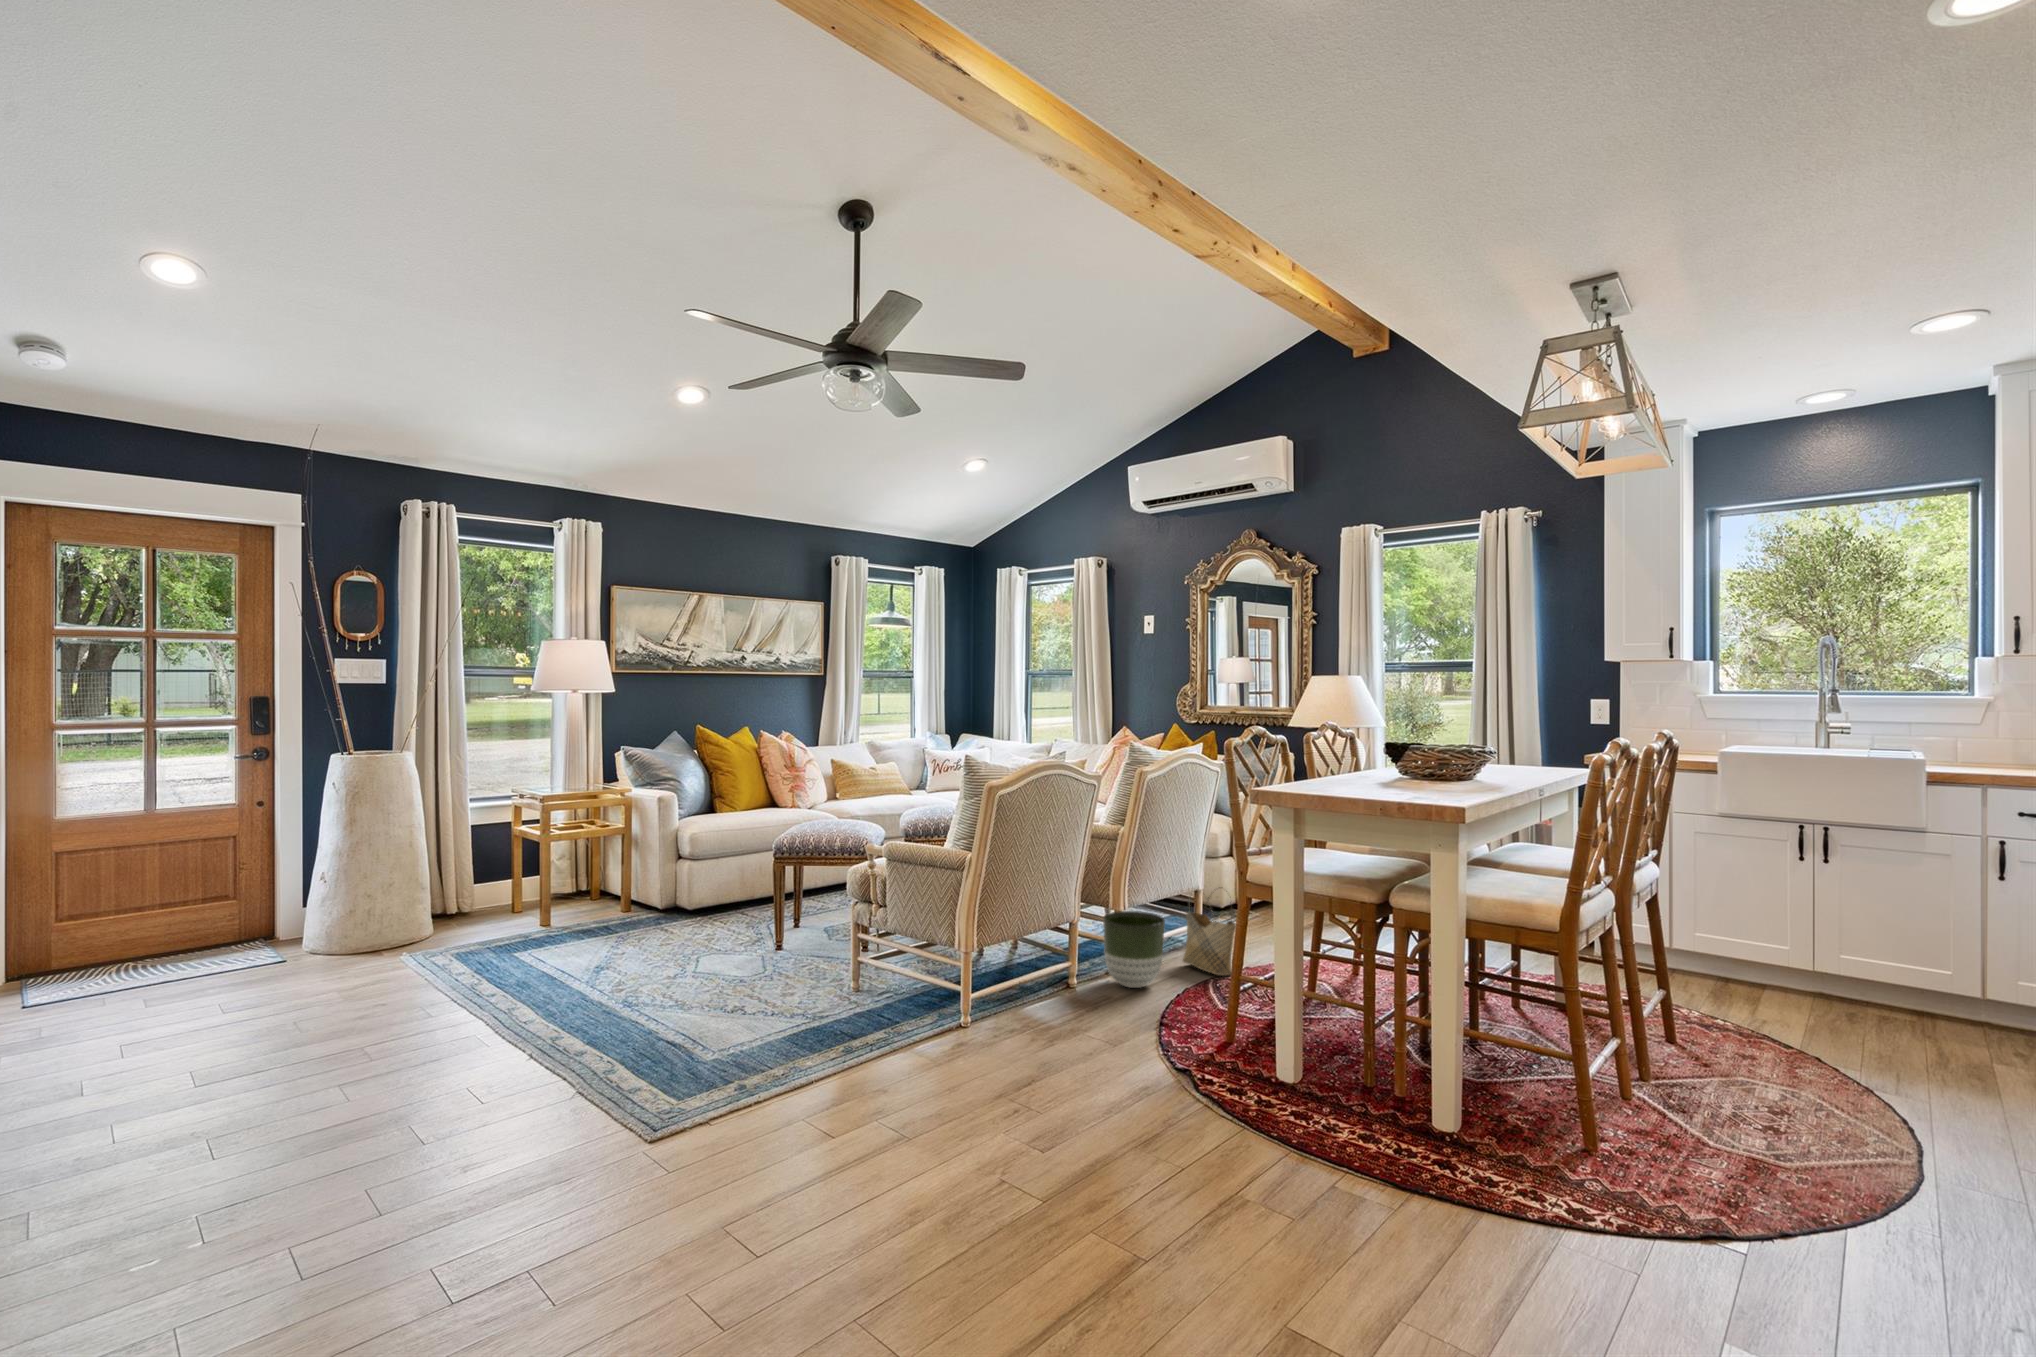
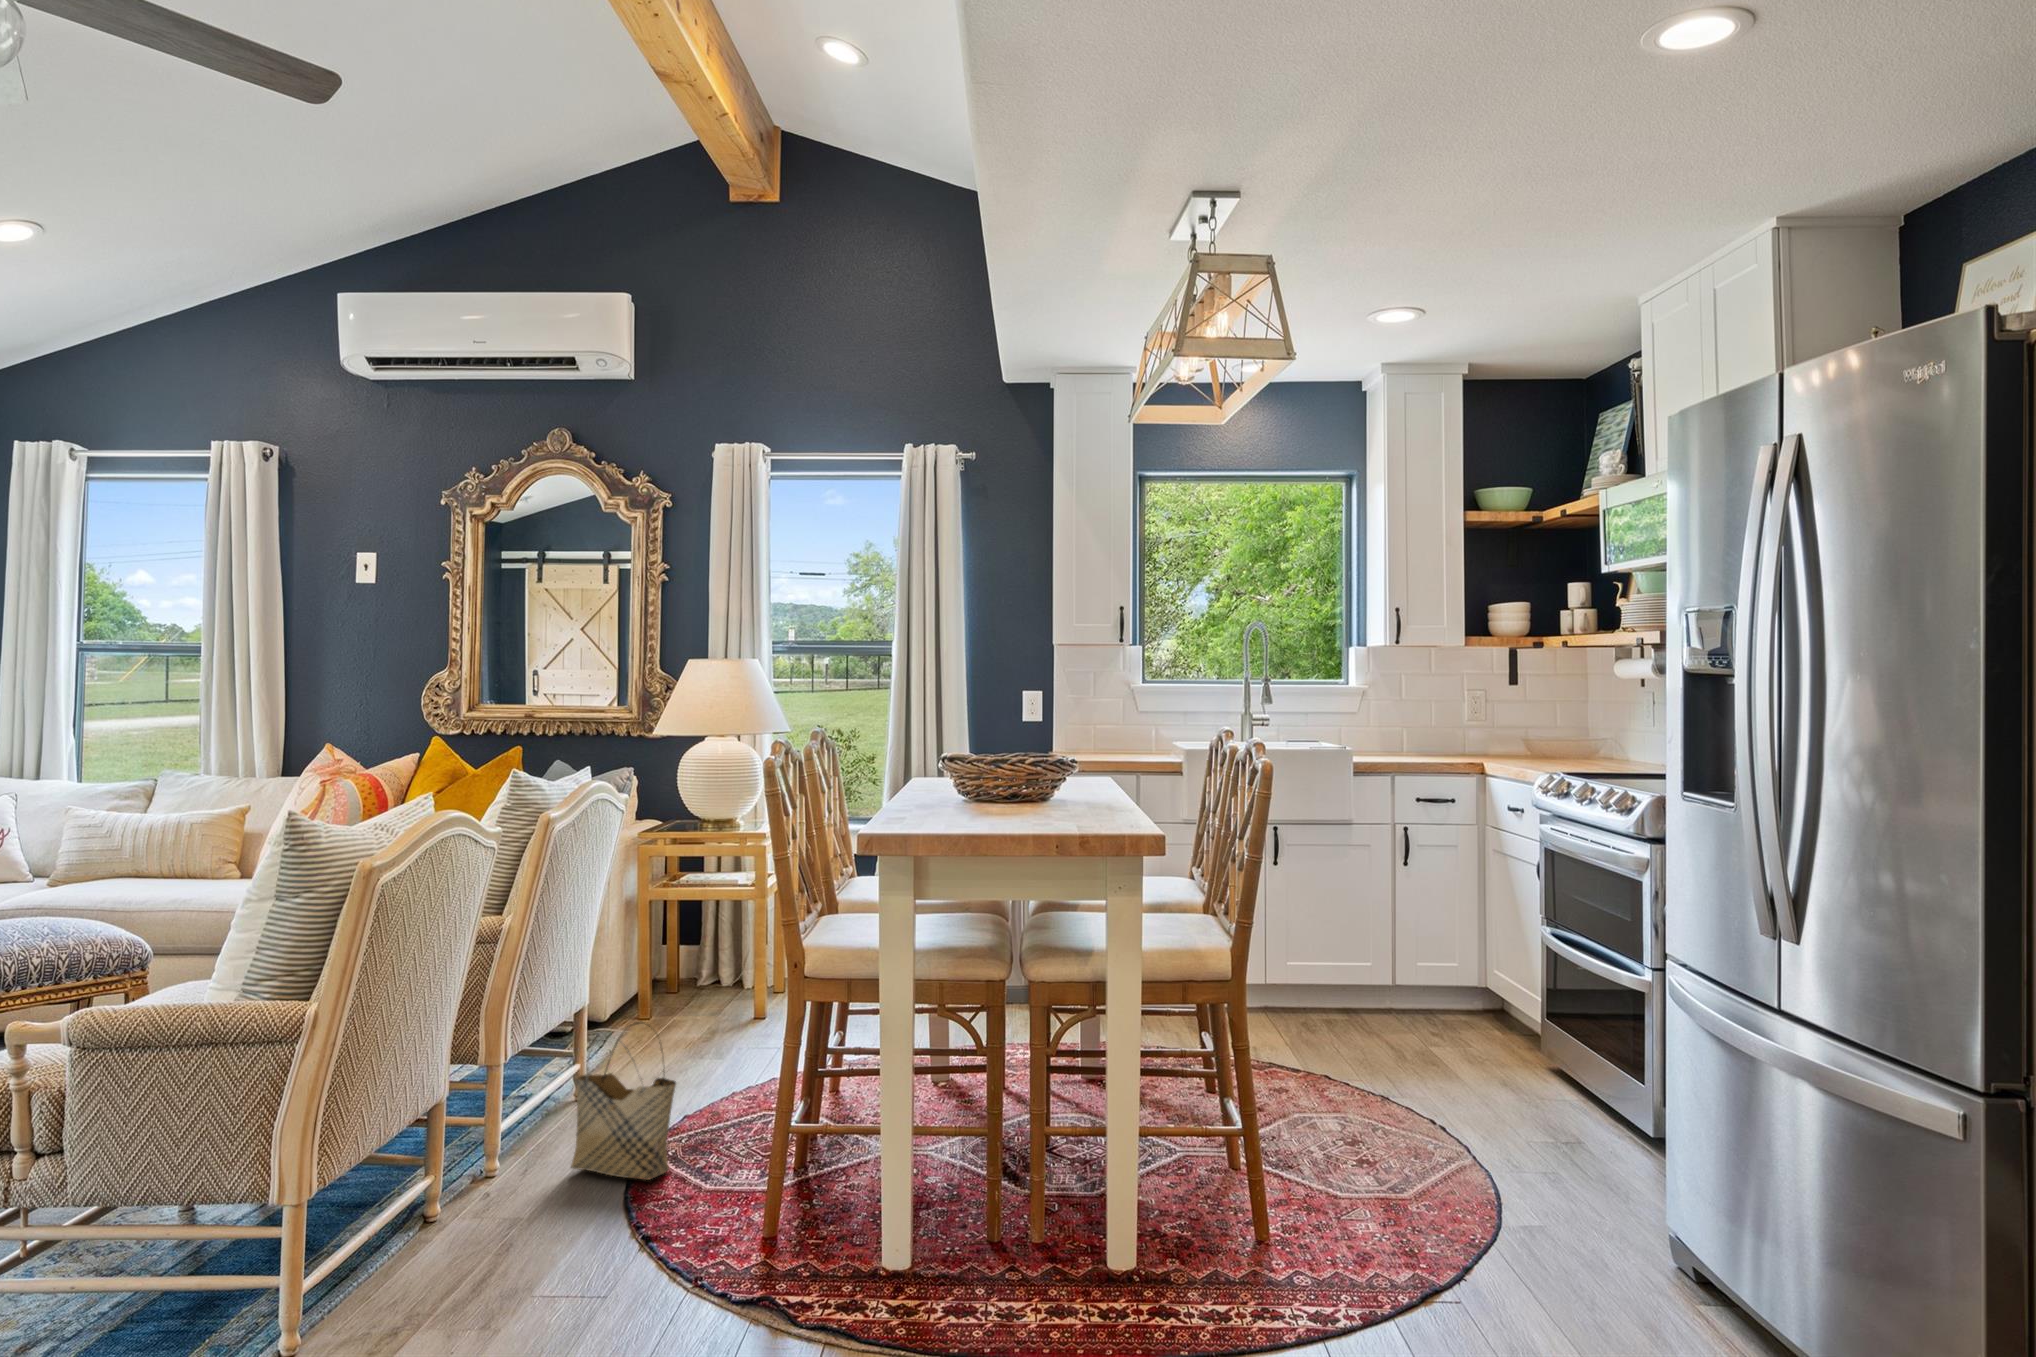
planter: present [1103,911,1165,988] -> none [447,1103,576,1264]

